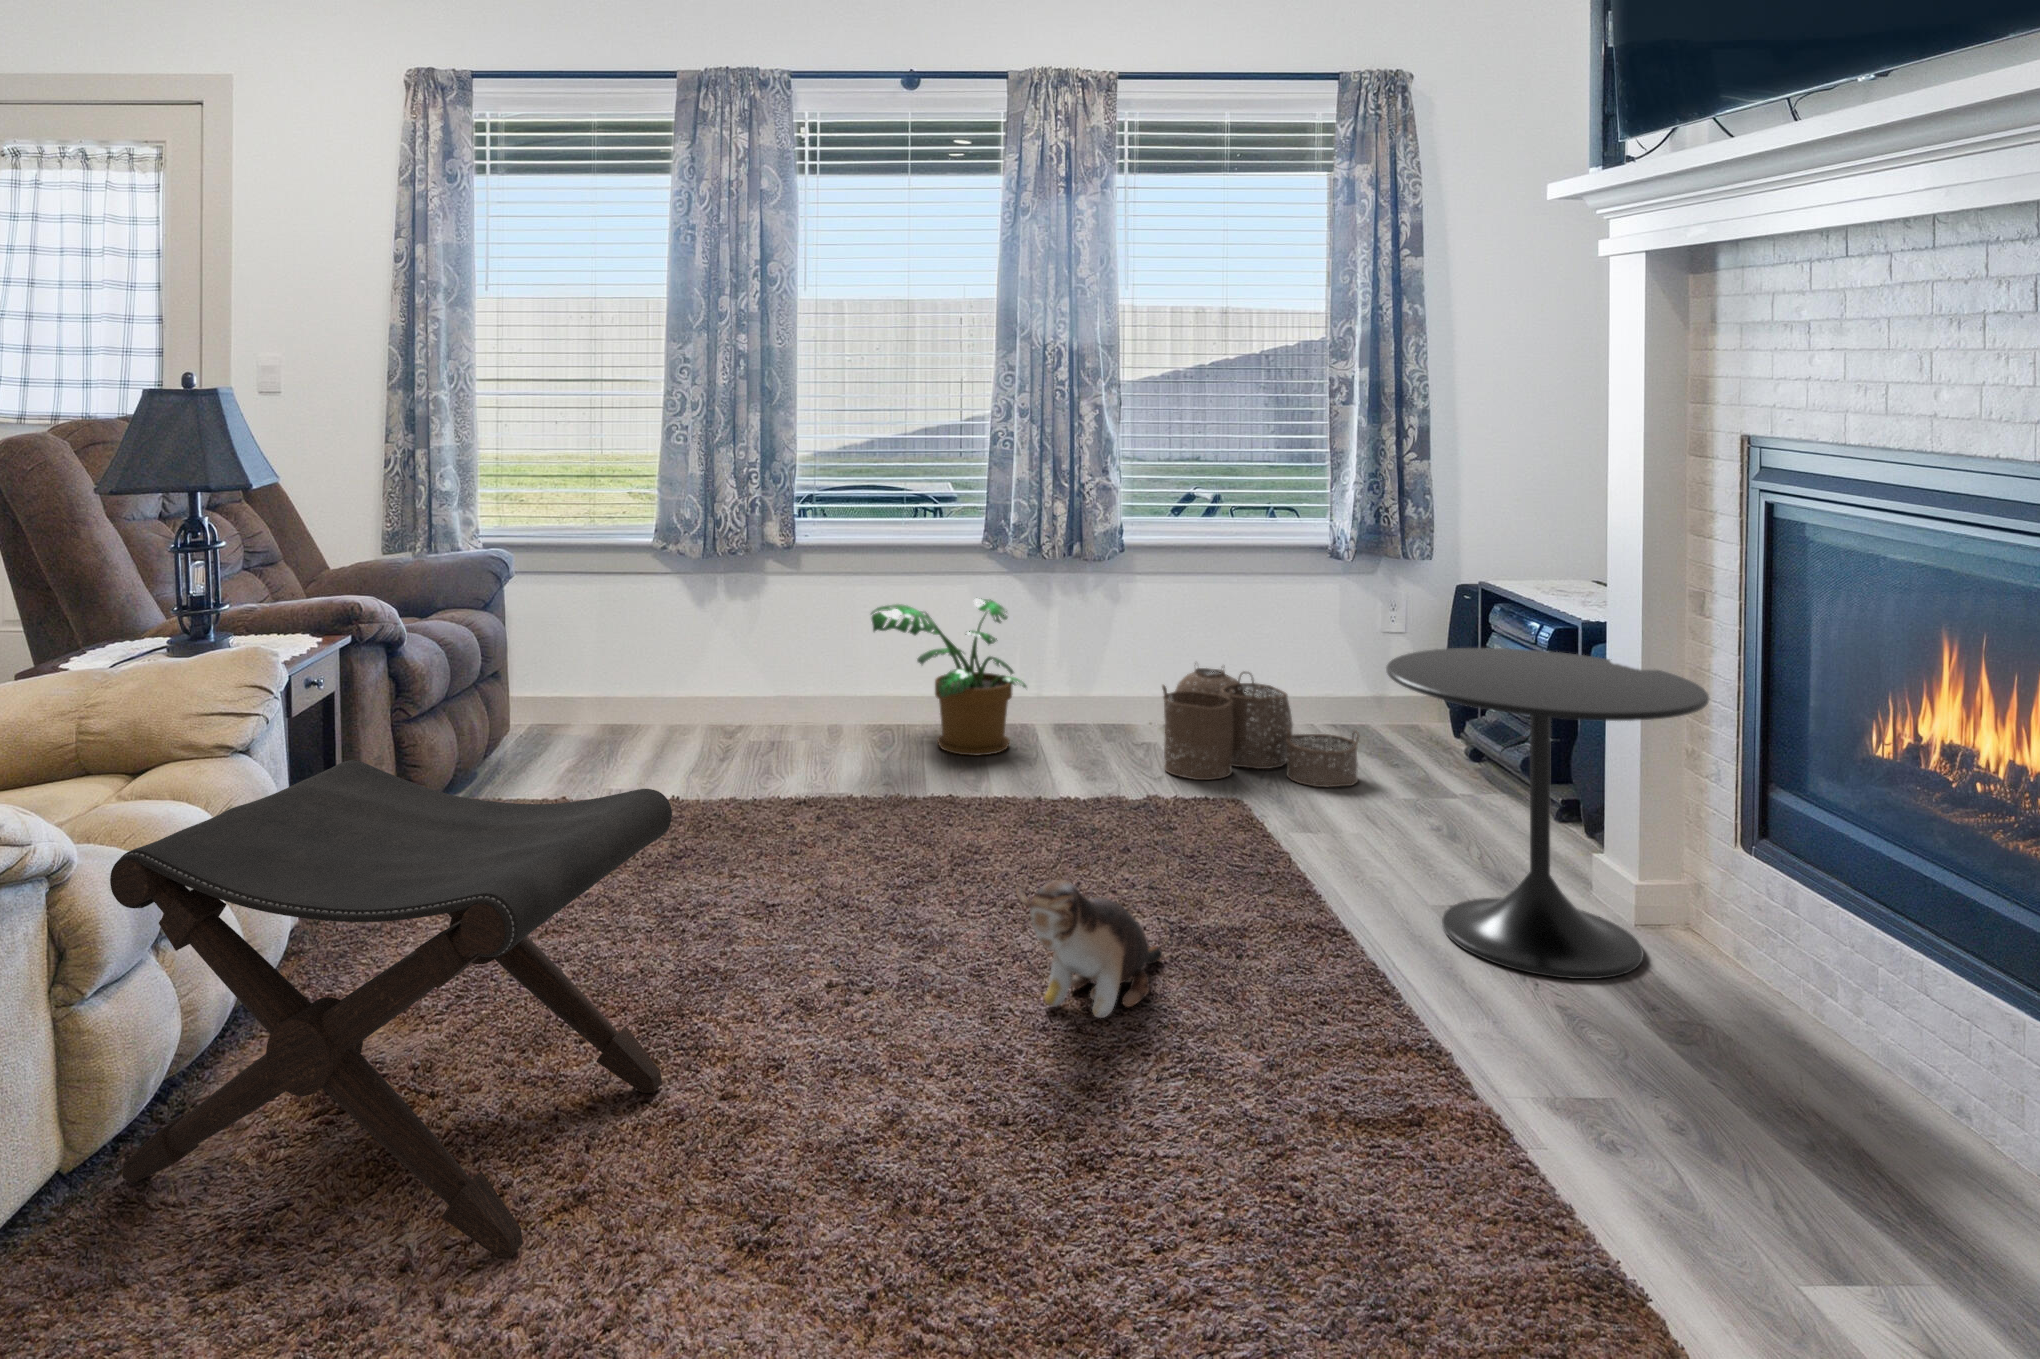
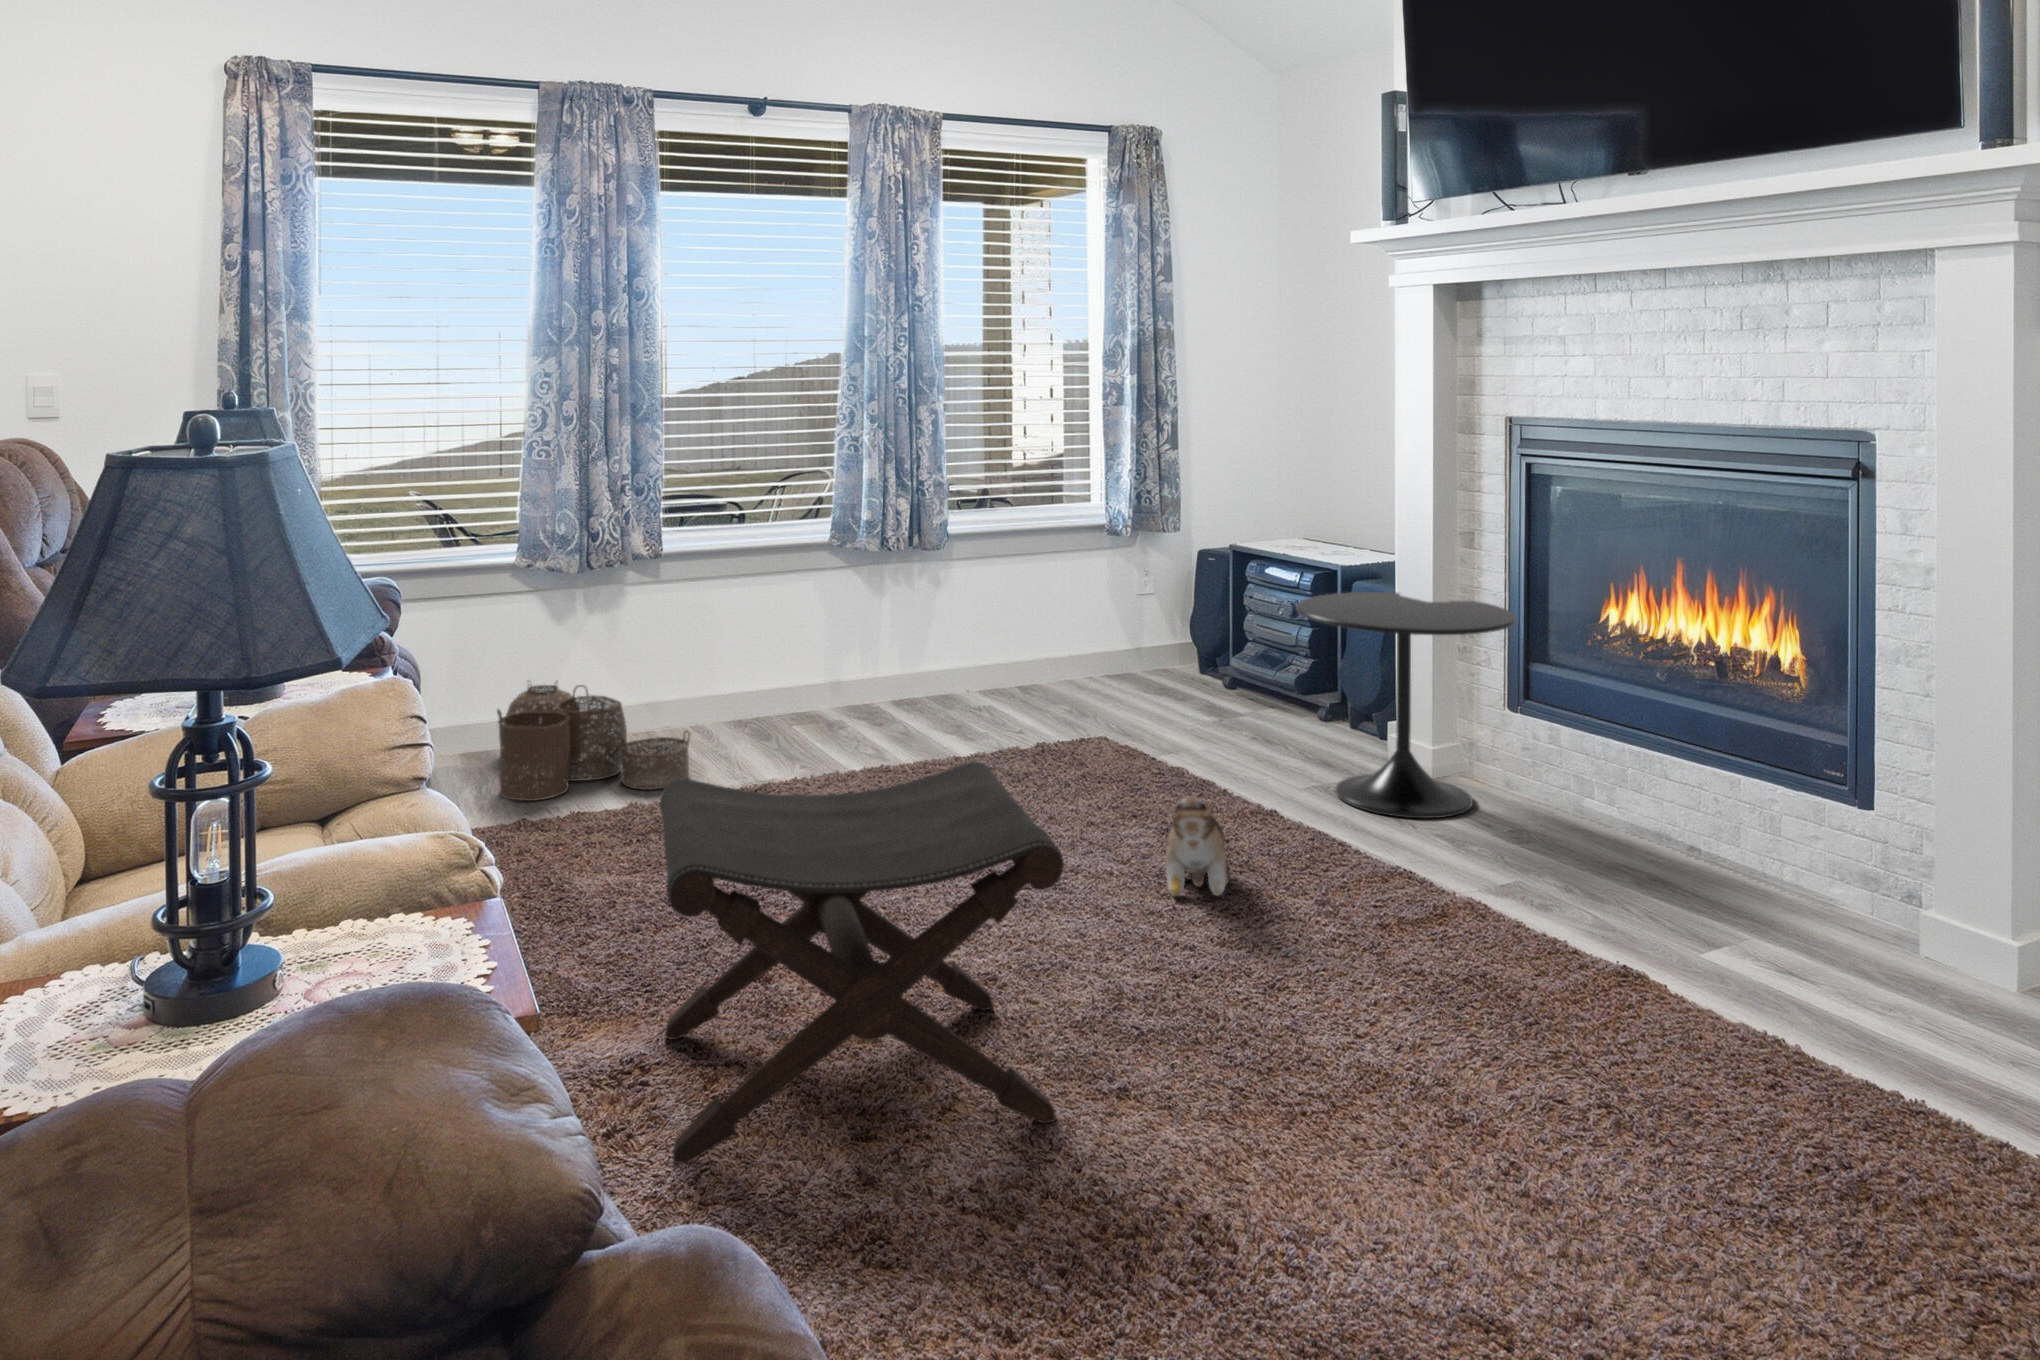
potted plant: present [871,598,1027,756] -> none [779,592,897,735]
woven basket: present [1162,667,1359,787] -> present [497,681,690,801]

